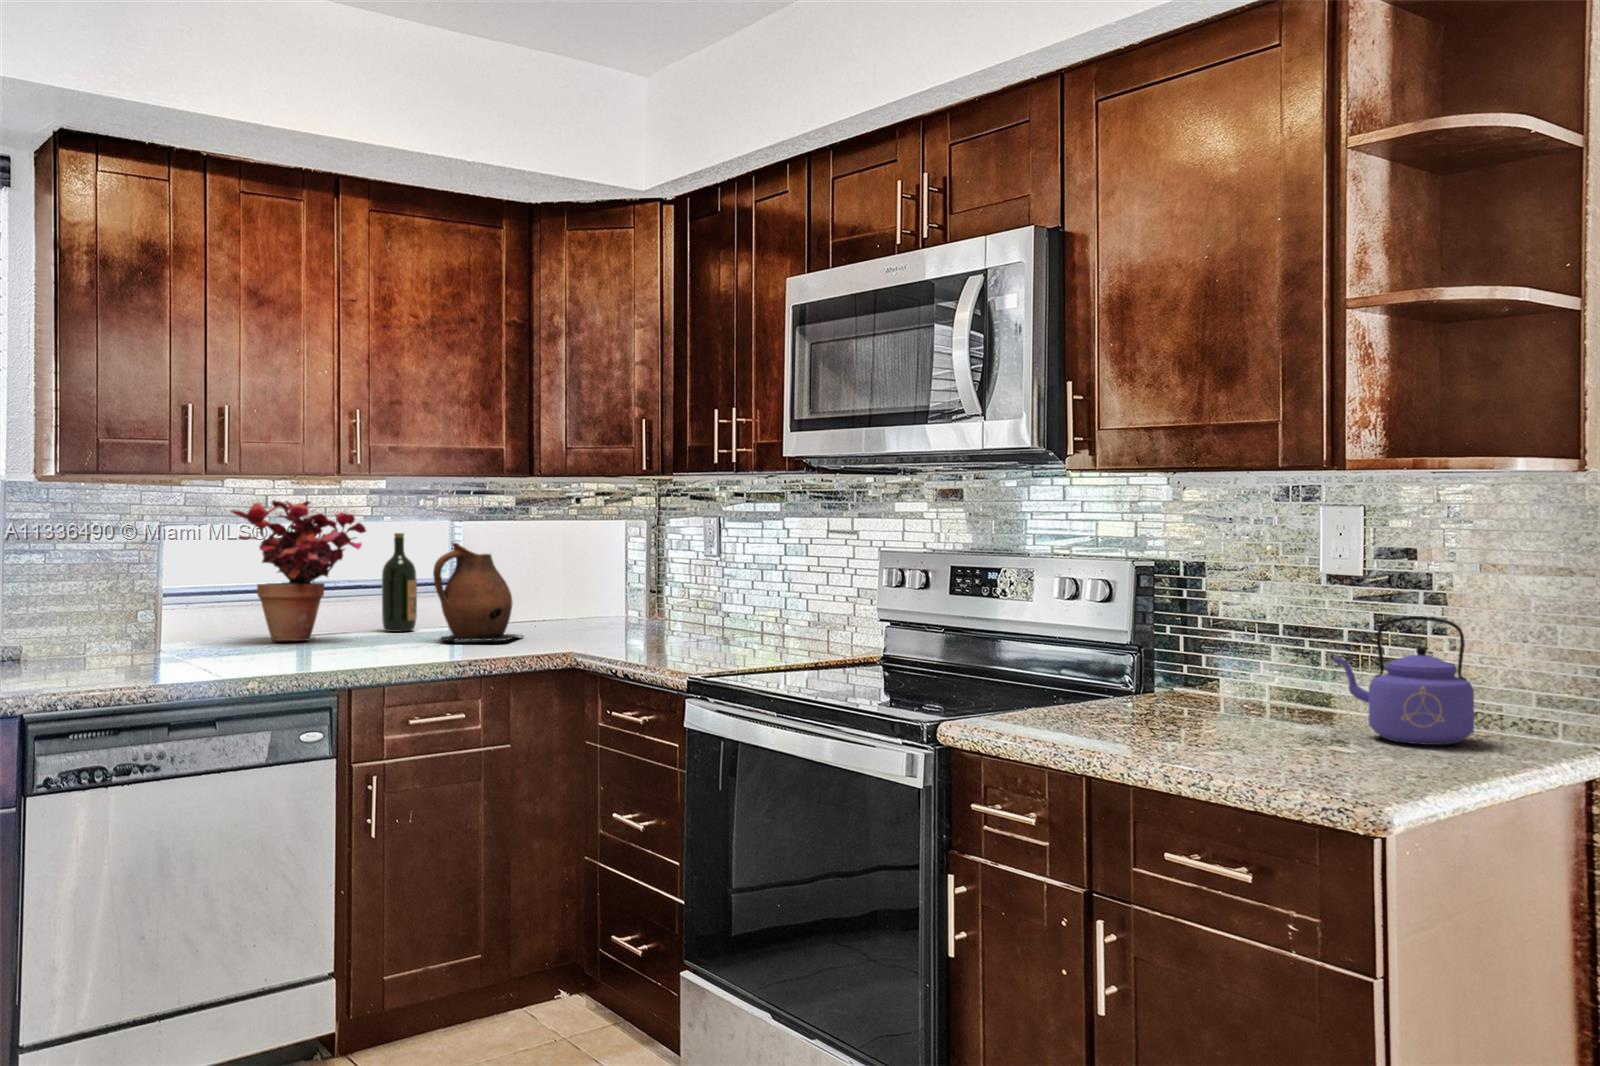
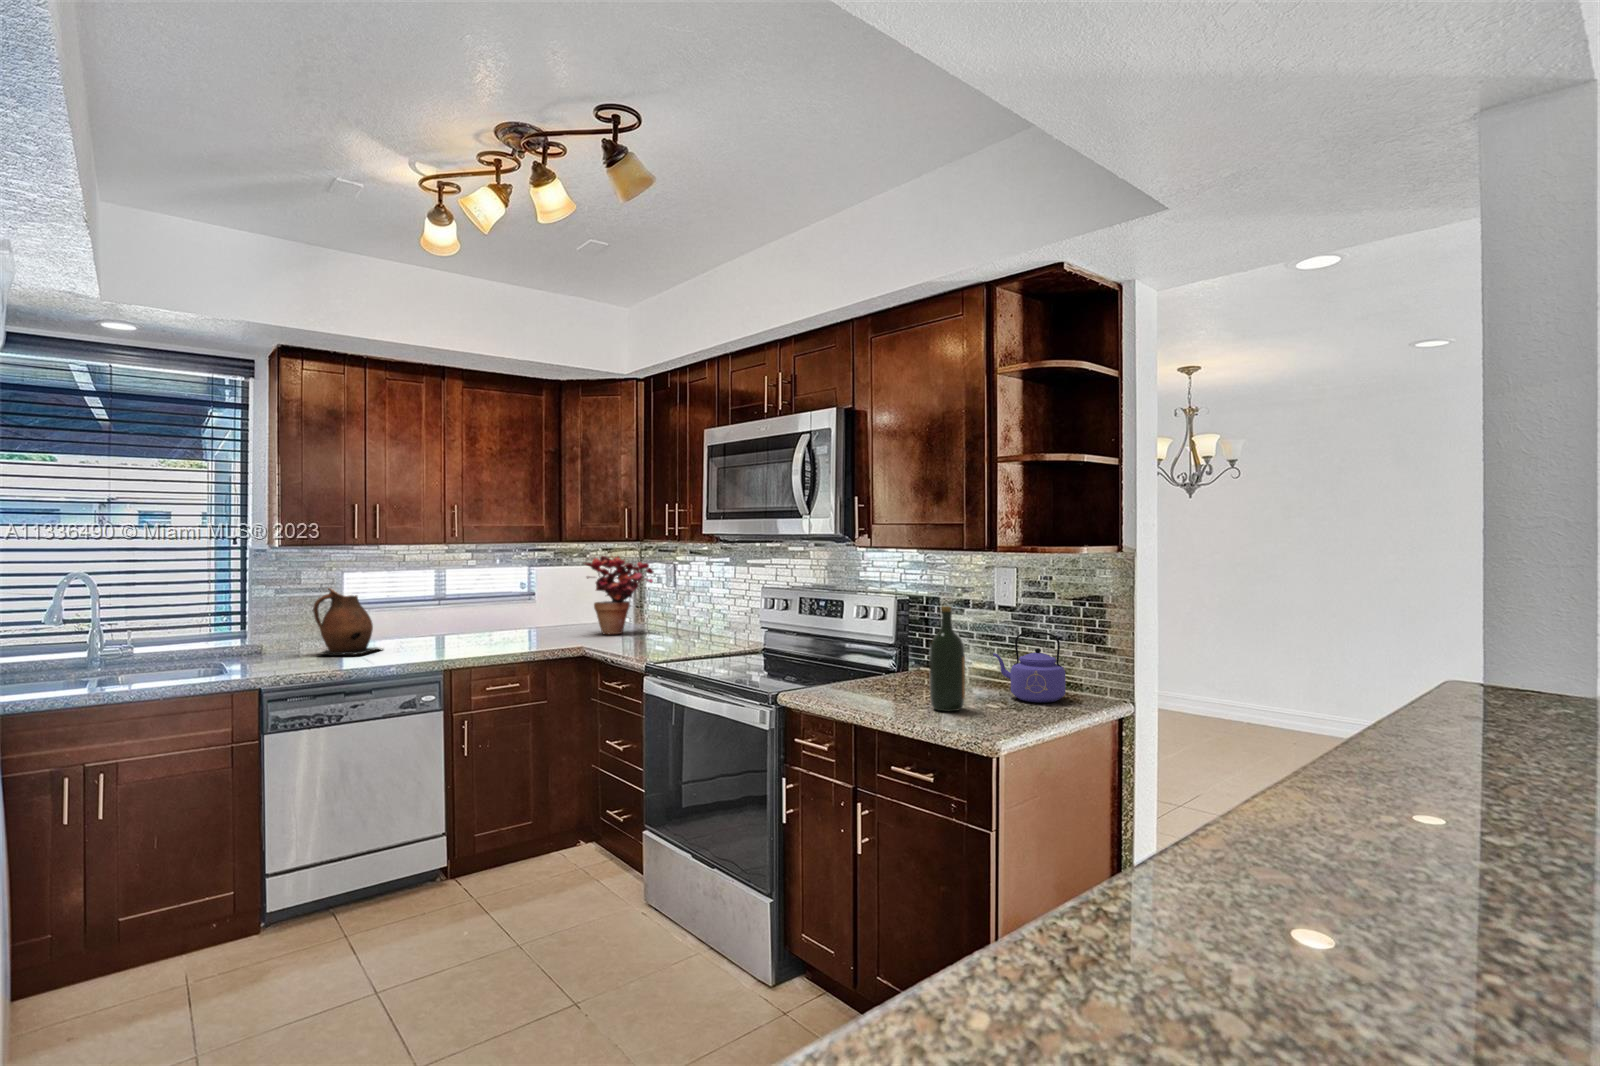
potted plant: present [232,500,366,641] -> present [585,556,654,634]
wine bottle: present [382,533,417,632] -> present [929,606,965,711]
ceramic pitcher: present [433,543,523,642] -> present [313,588,380,655]

